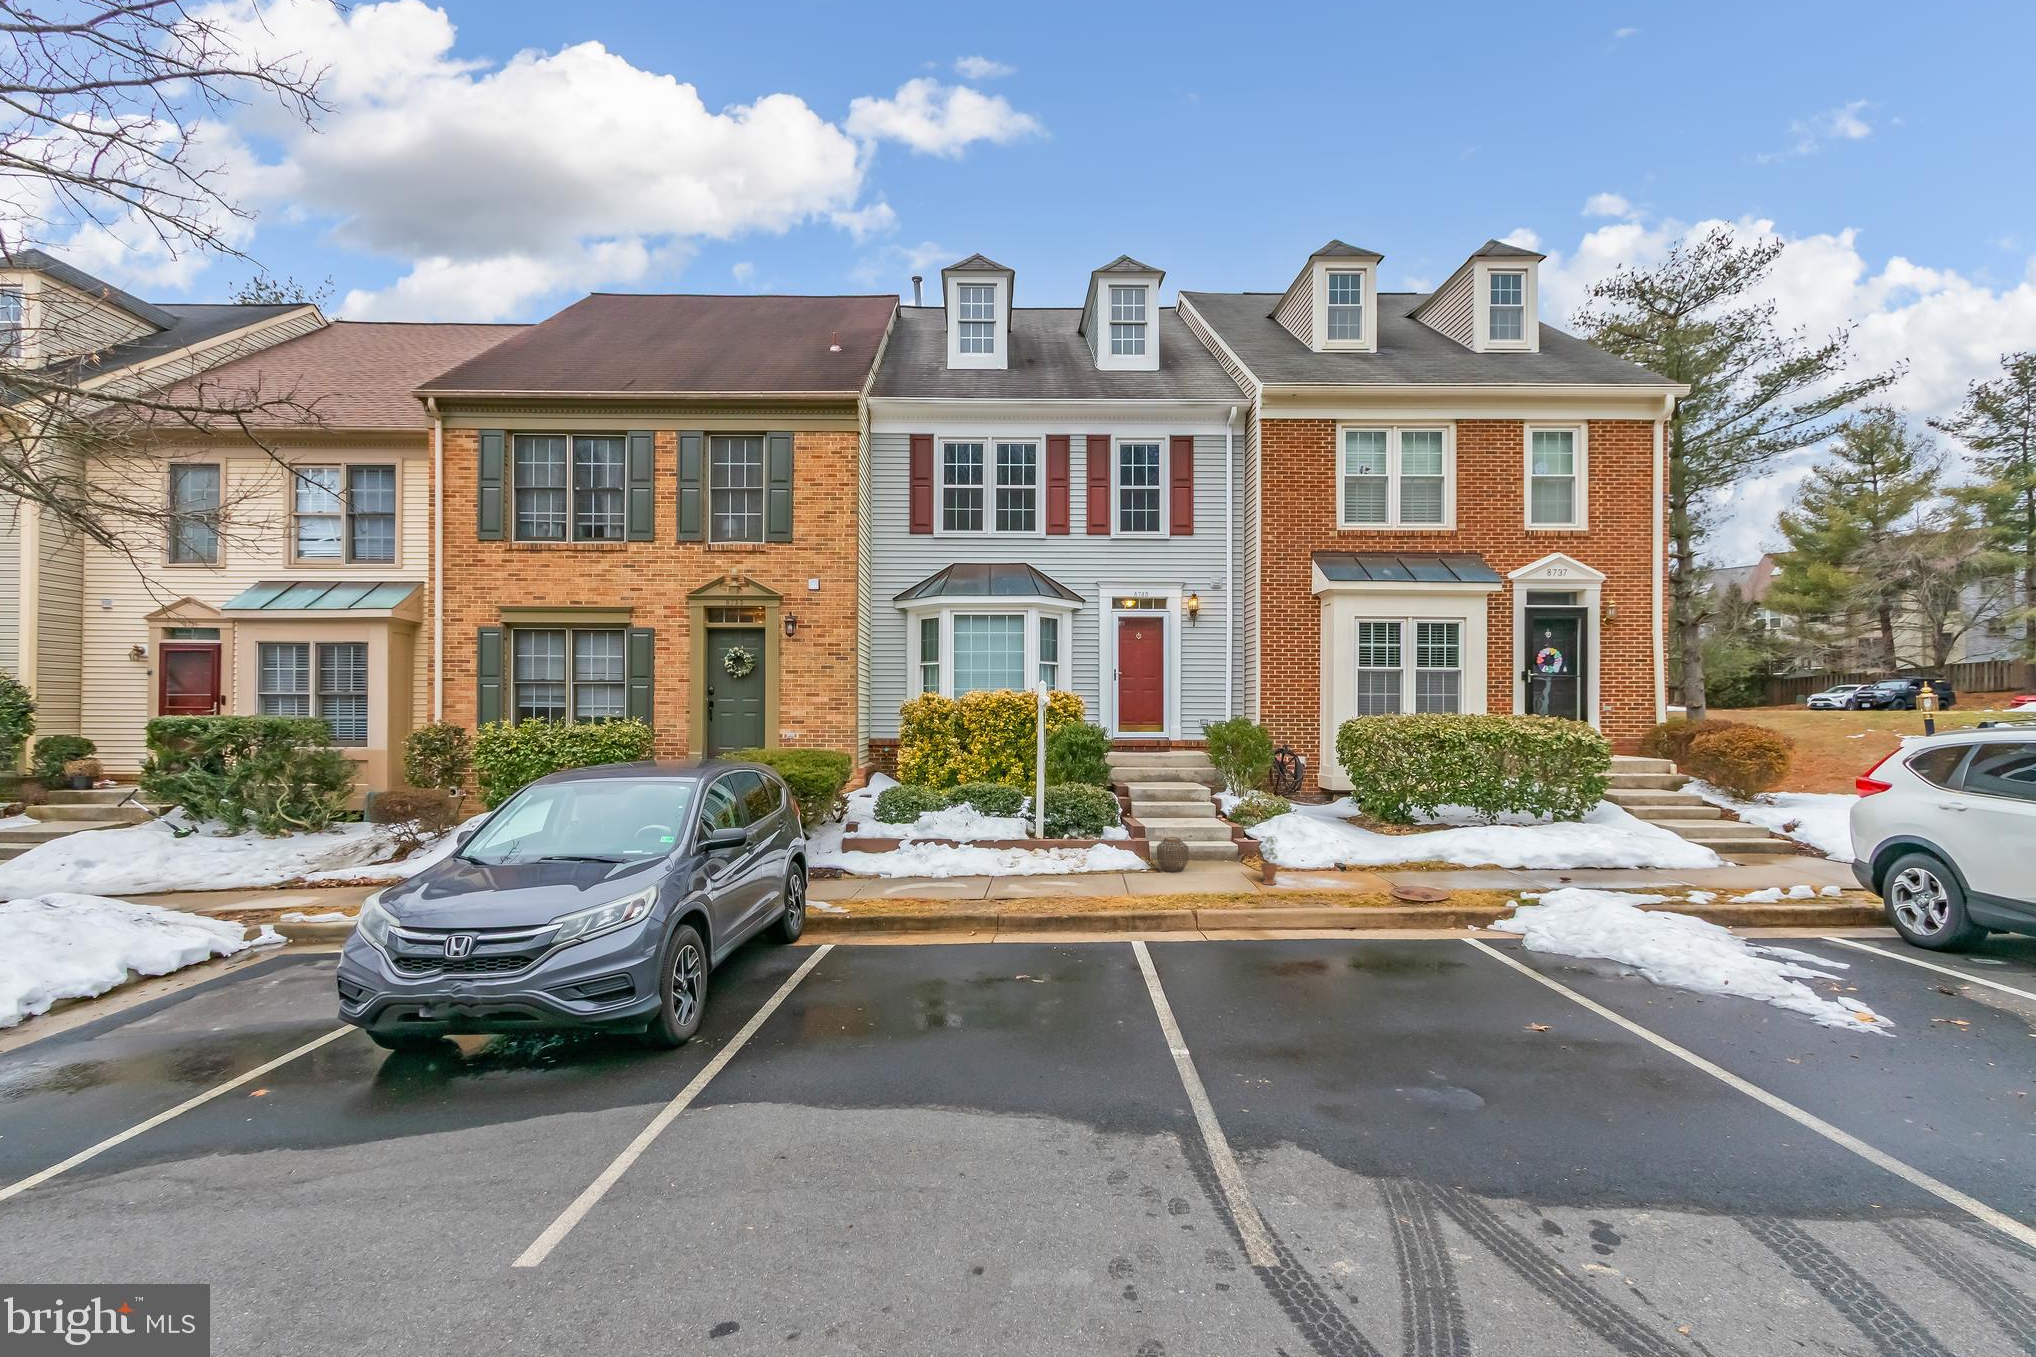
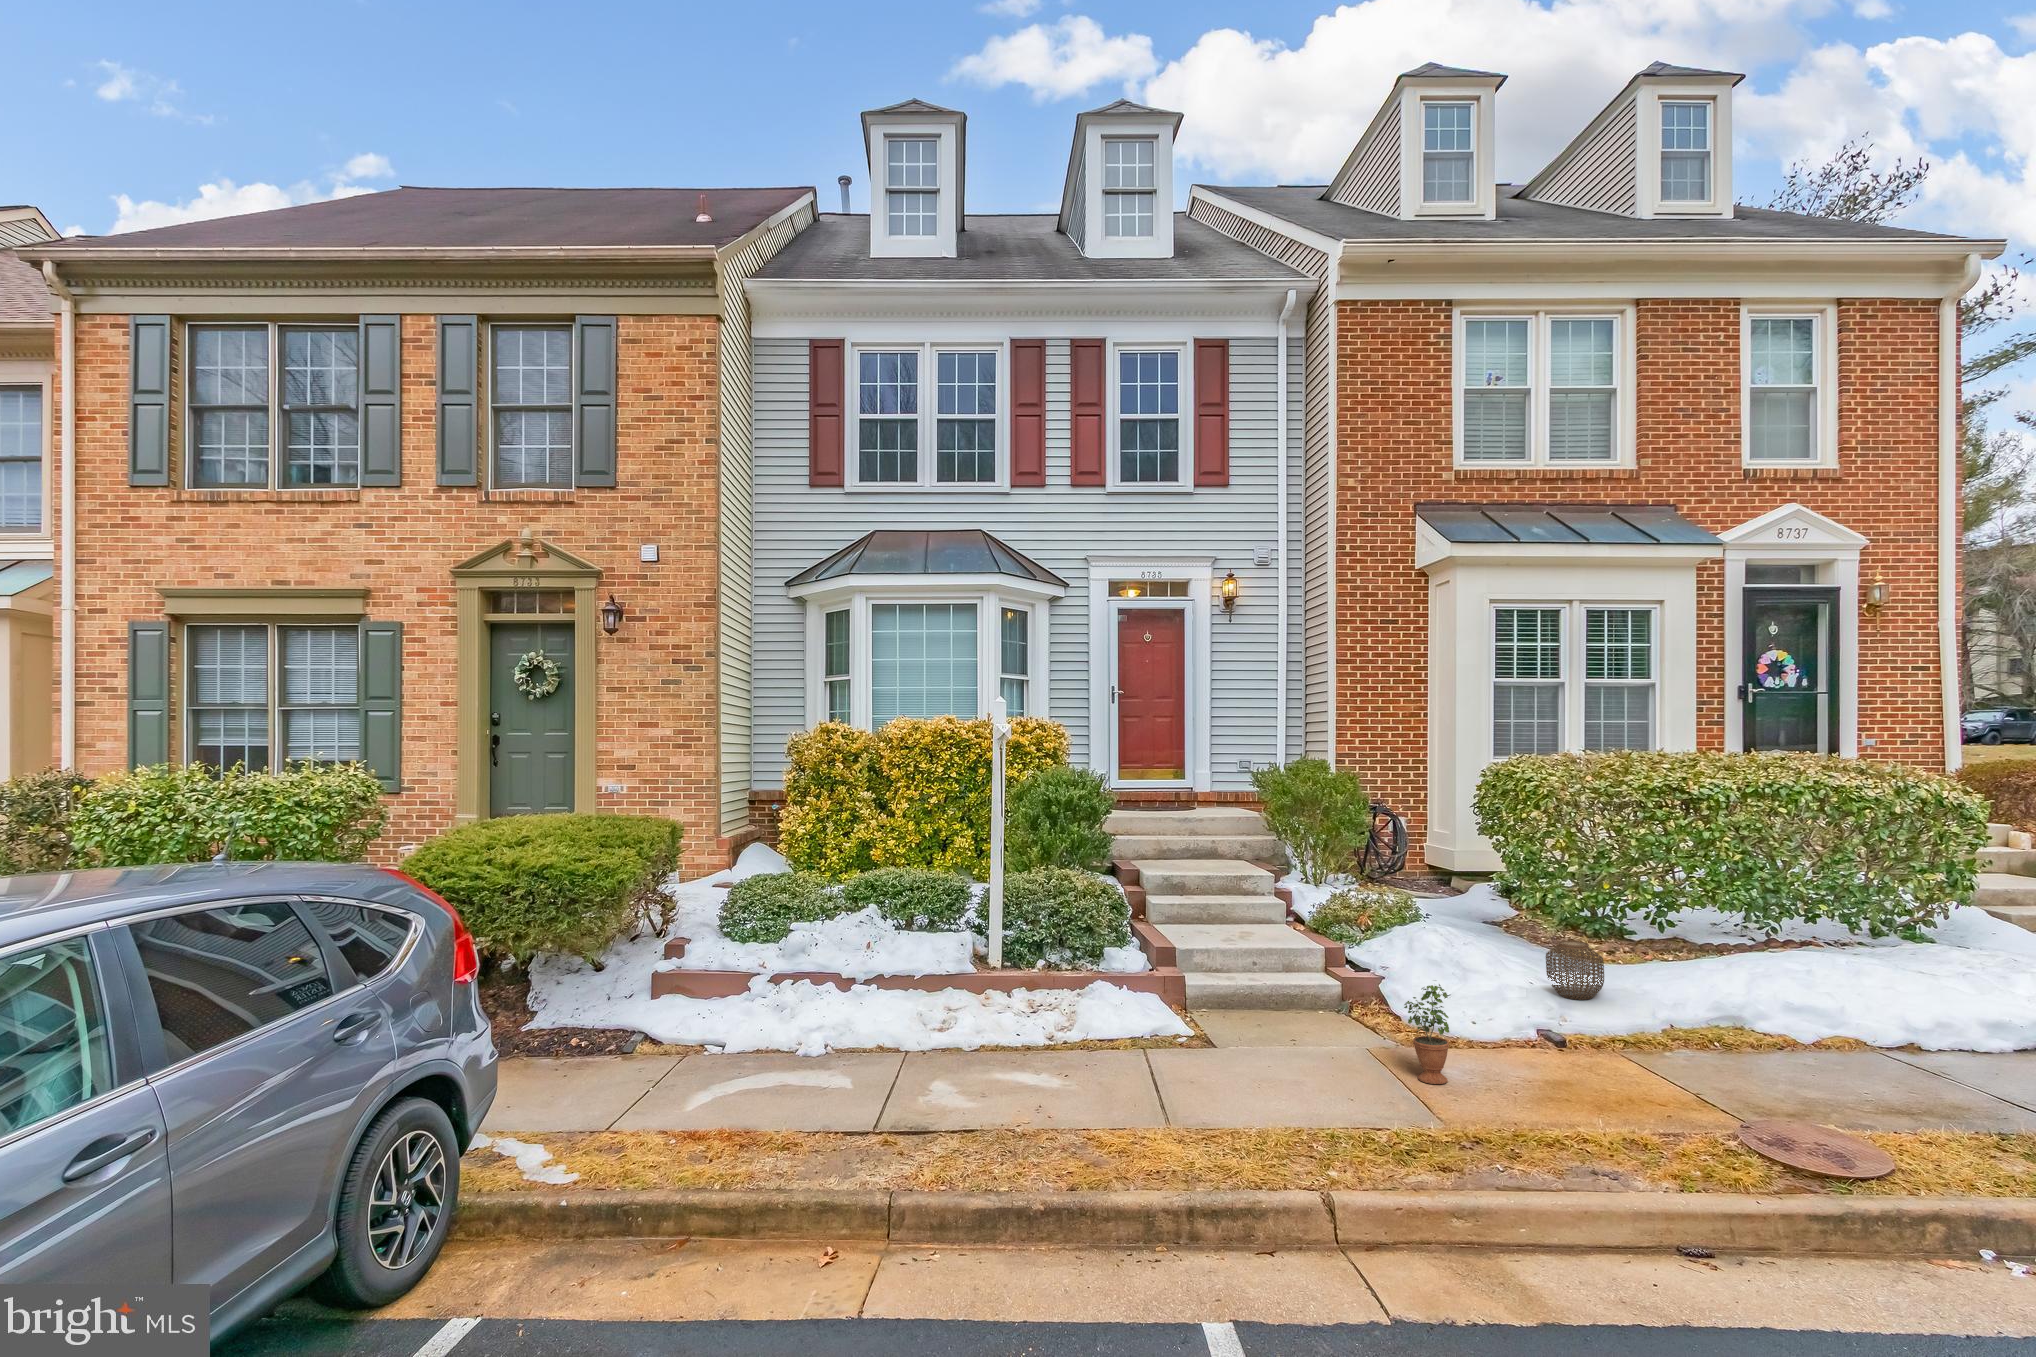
woven basket: present [1157,837,1188,872] -> present [1546,941,1604,1000]

